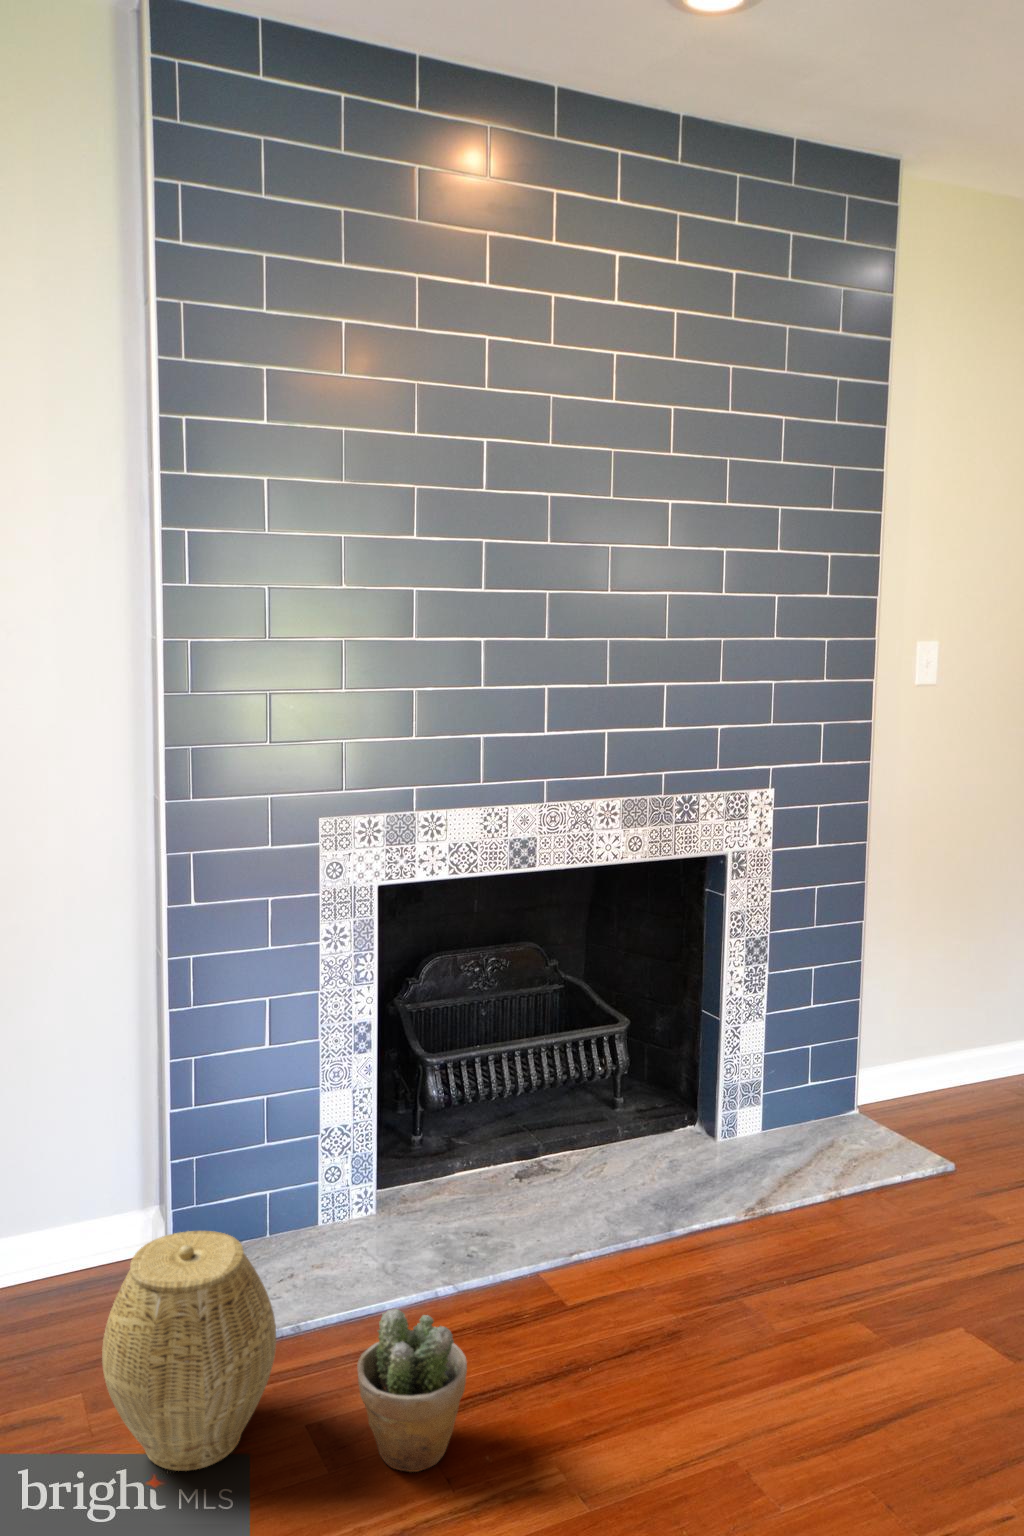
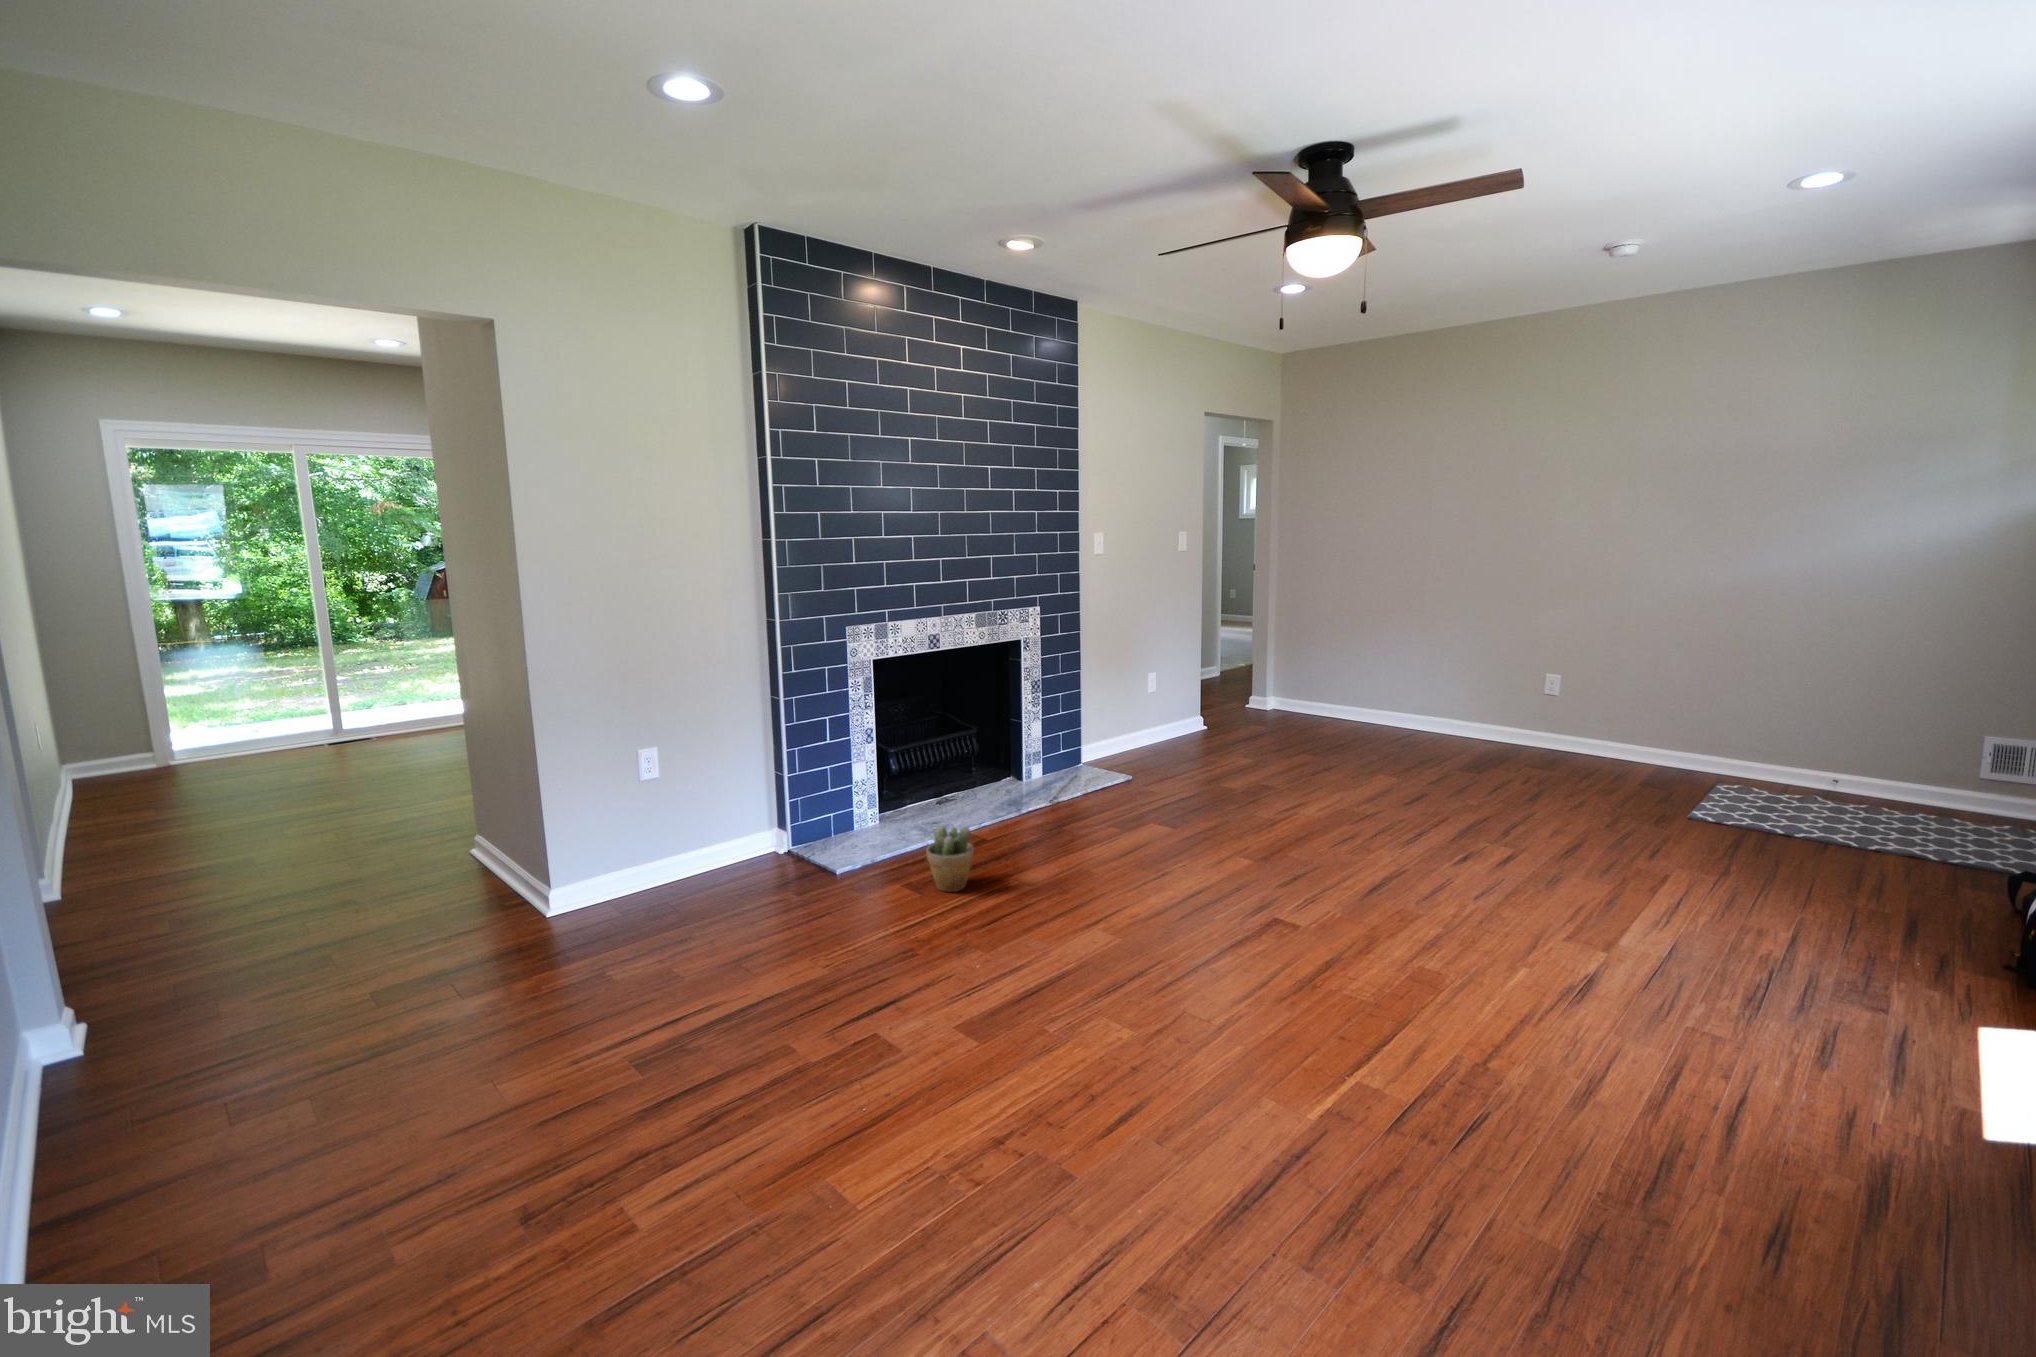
woven basket: present [102,1231,276,1471] -> none [812,807,889,907]

